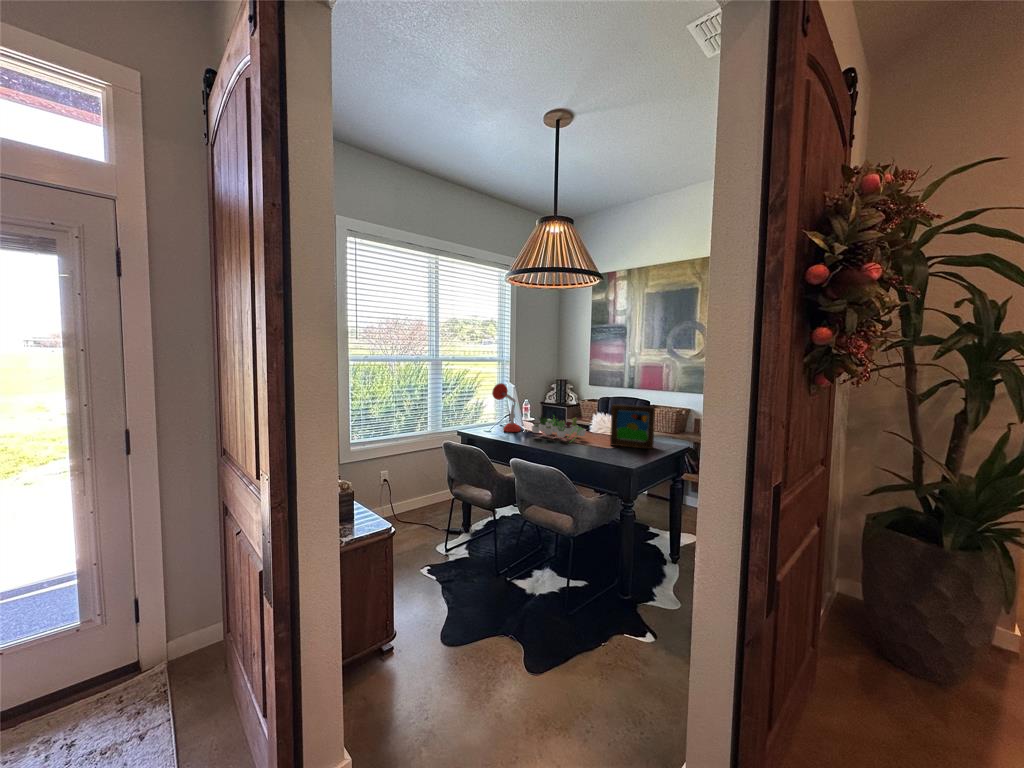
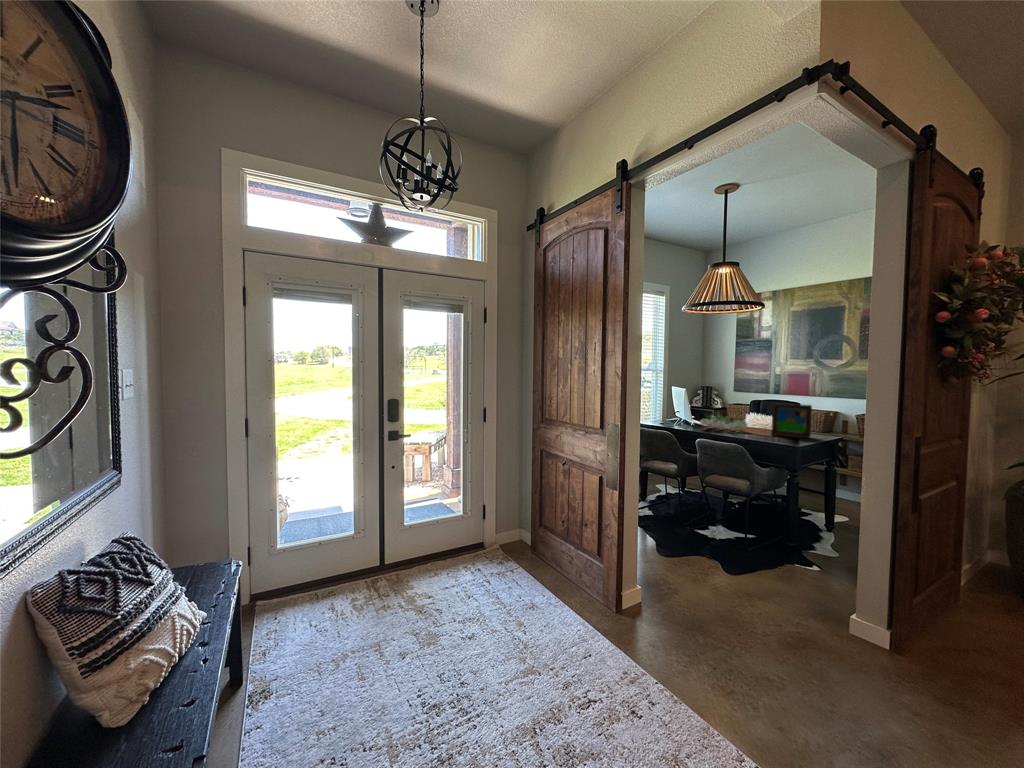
desk lamp: present [492,383,521,432] -> none [664,387,686,426]

